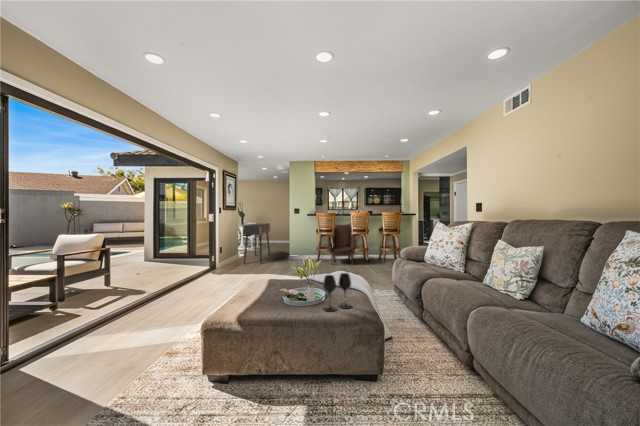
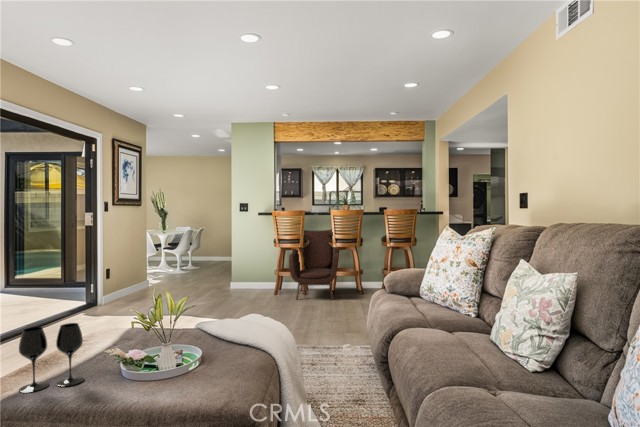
console table: present [243,223,270,264] -> none [145,229,201,299]
wine glass: present [323,273,352,312] -> present [19,323,84,392]

